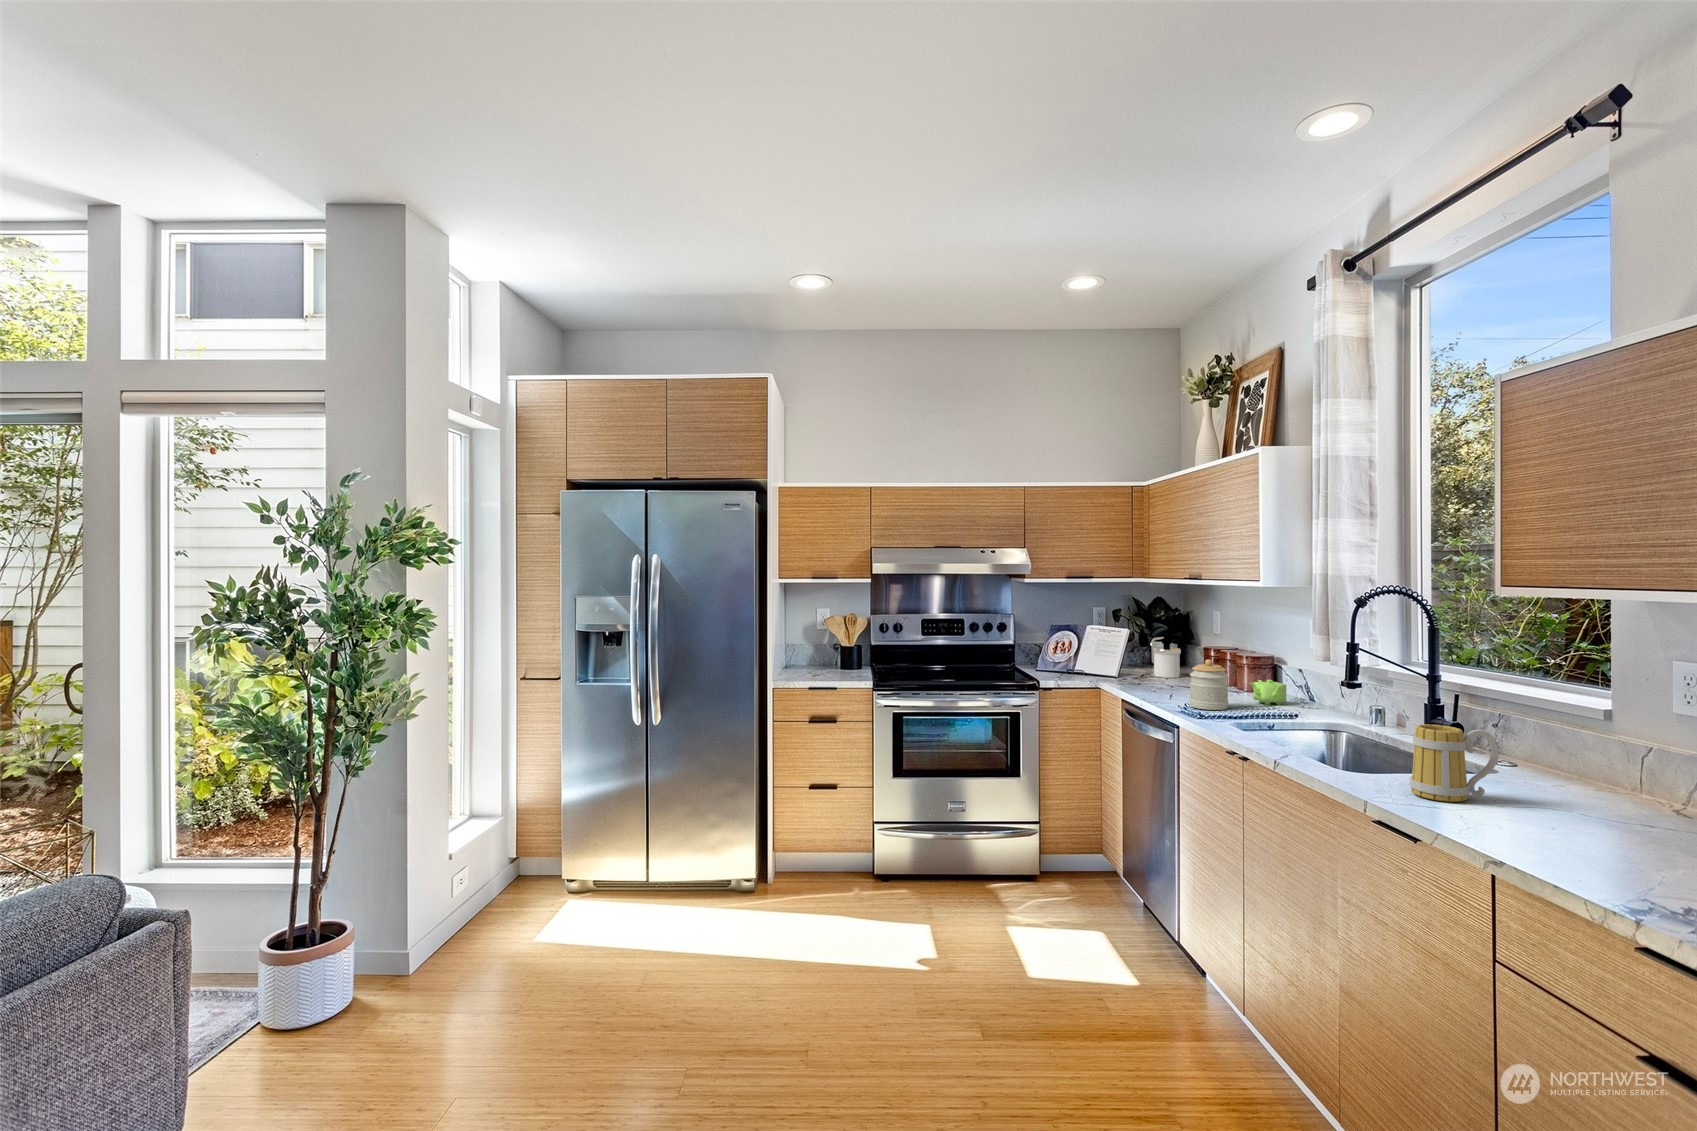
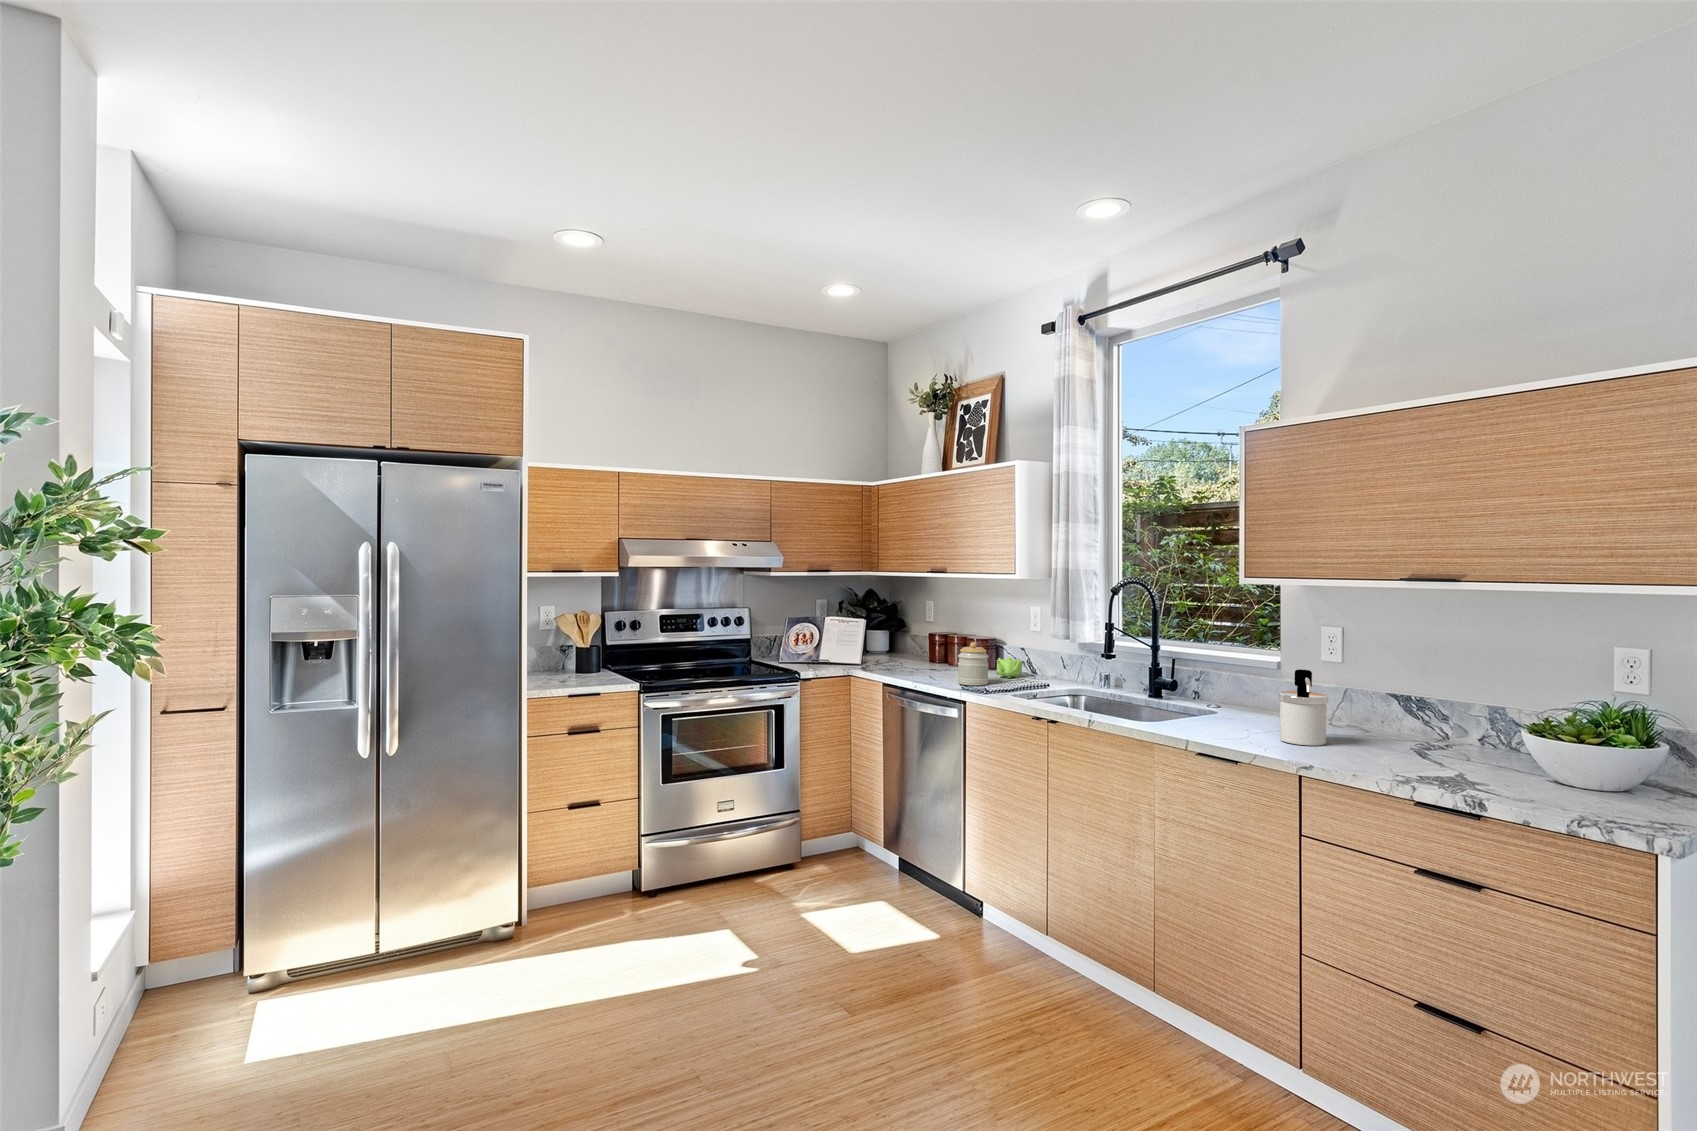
soap dispenser: present [1150,634,1181,678] -> present [1278,669,1328,746]
mug: present [1409,724,1499,802] -> none [1195,679,1248,733]

